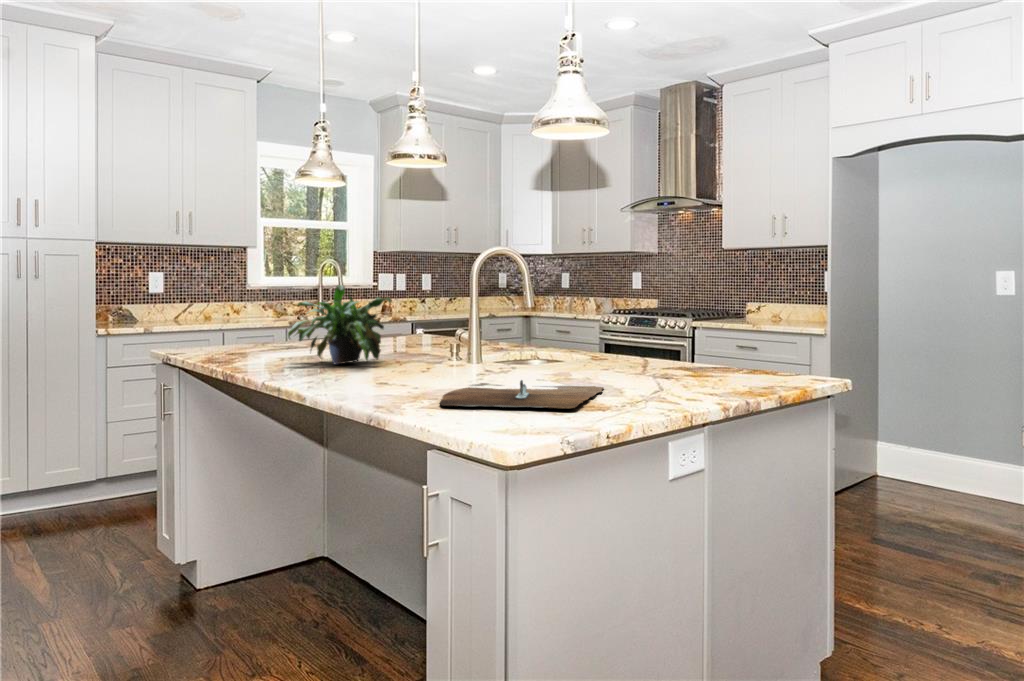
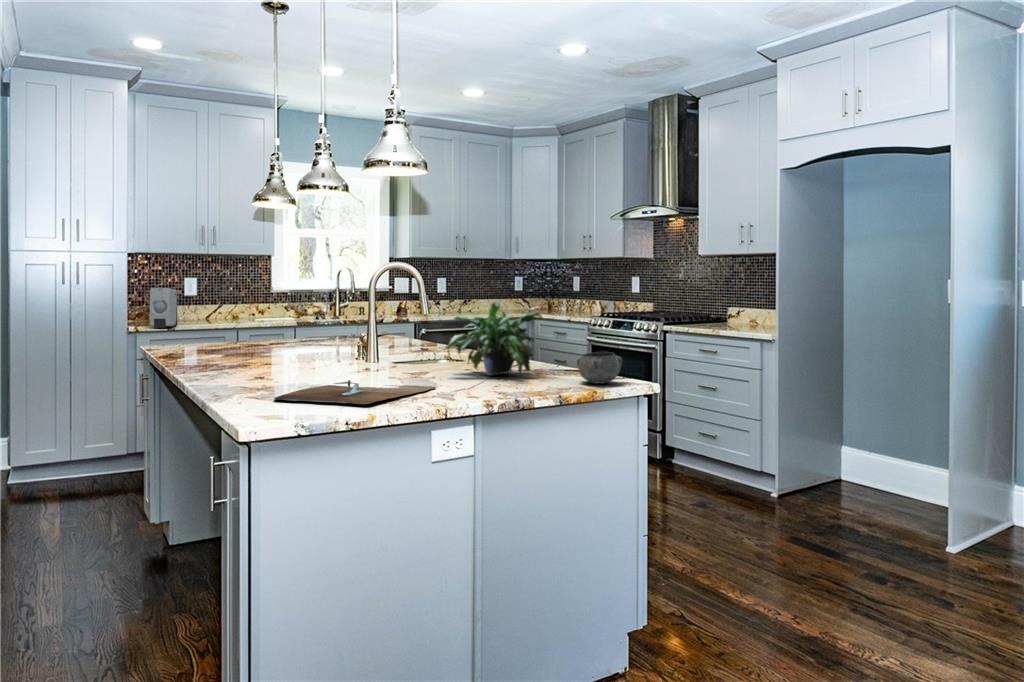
soap dispenser: none [121,283,151,329] -> present [150,288,177,328]
potted plant: present [288,285,391,364] -> present [447,302,542,375]
decorative bowl: none [742,343,797,379] -> present [577,352,622,384]

